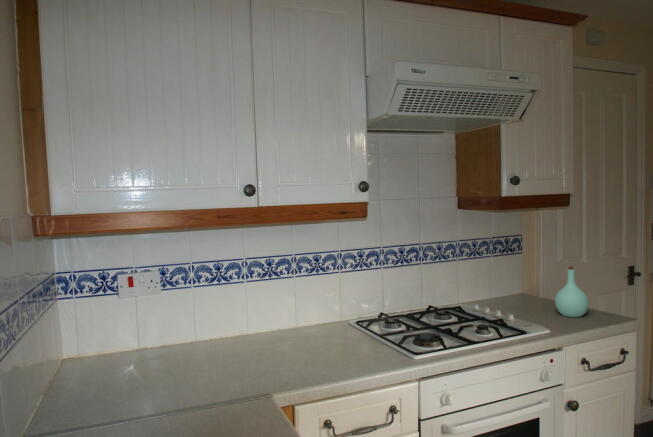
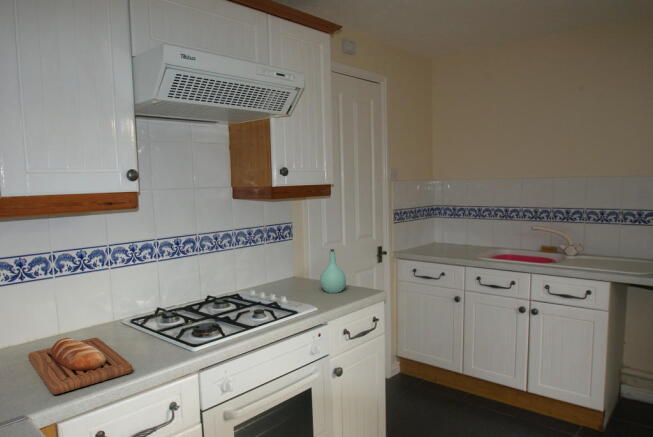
bread loaf: none [278,330,360,377] -> present [28,338,132,395]

